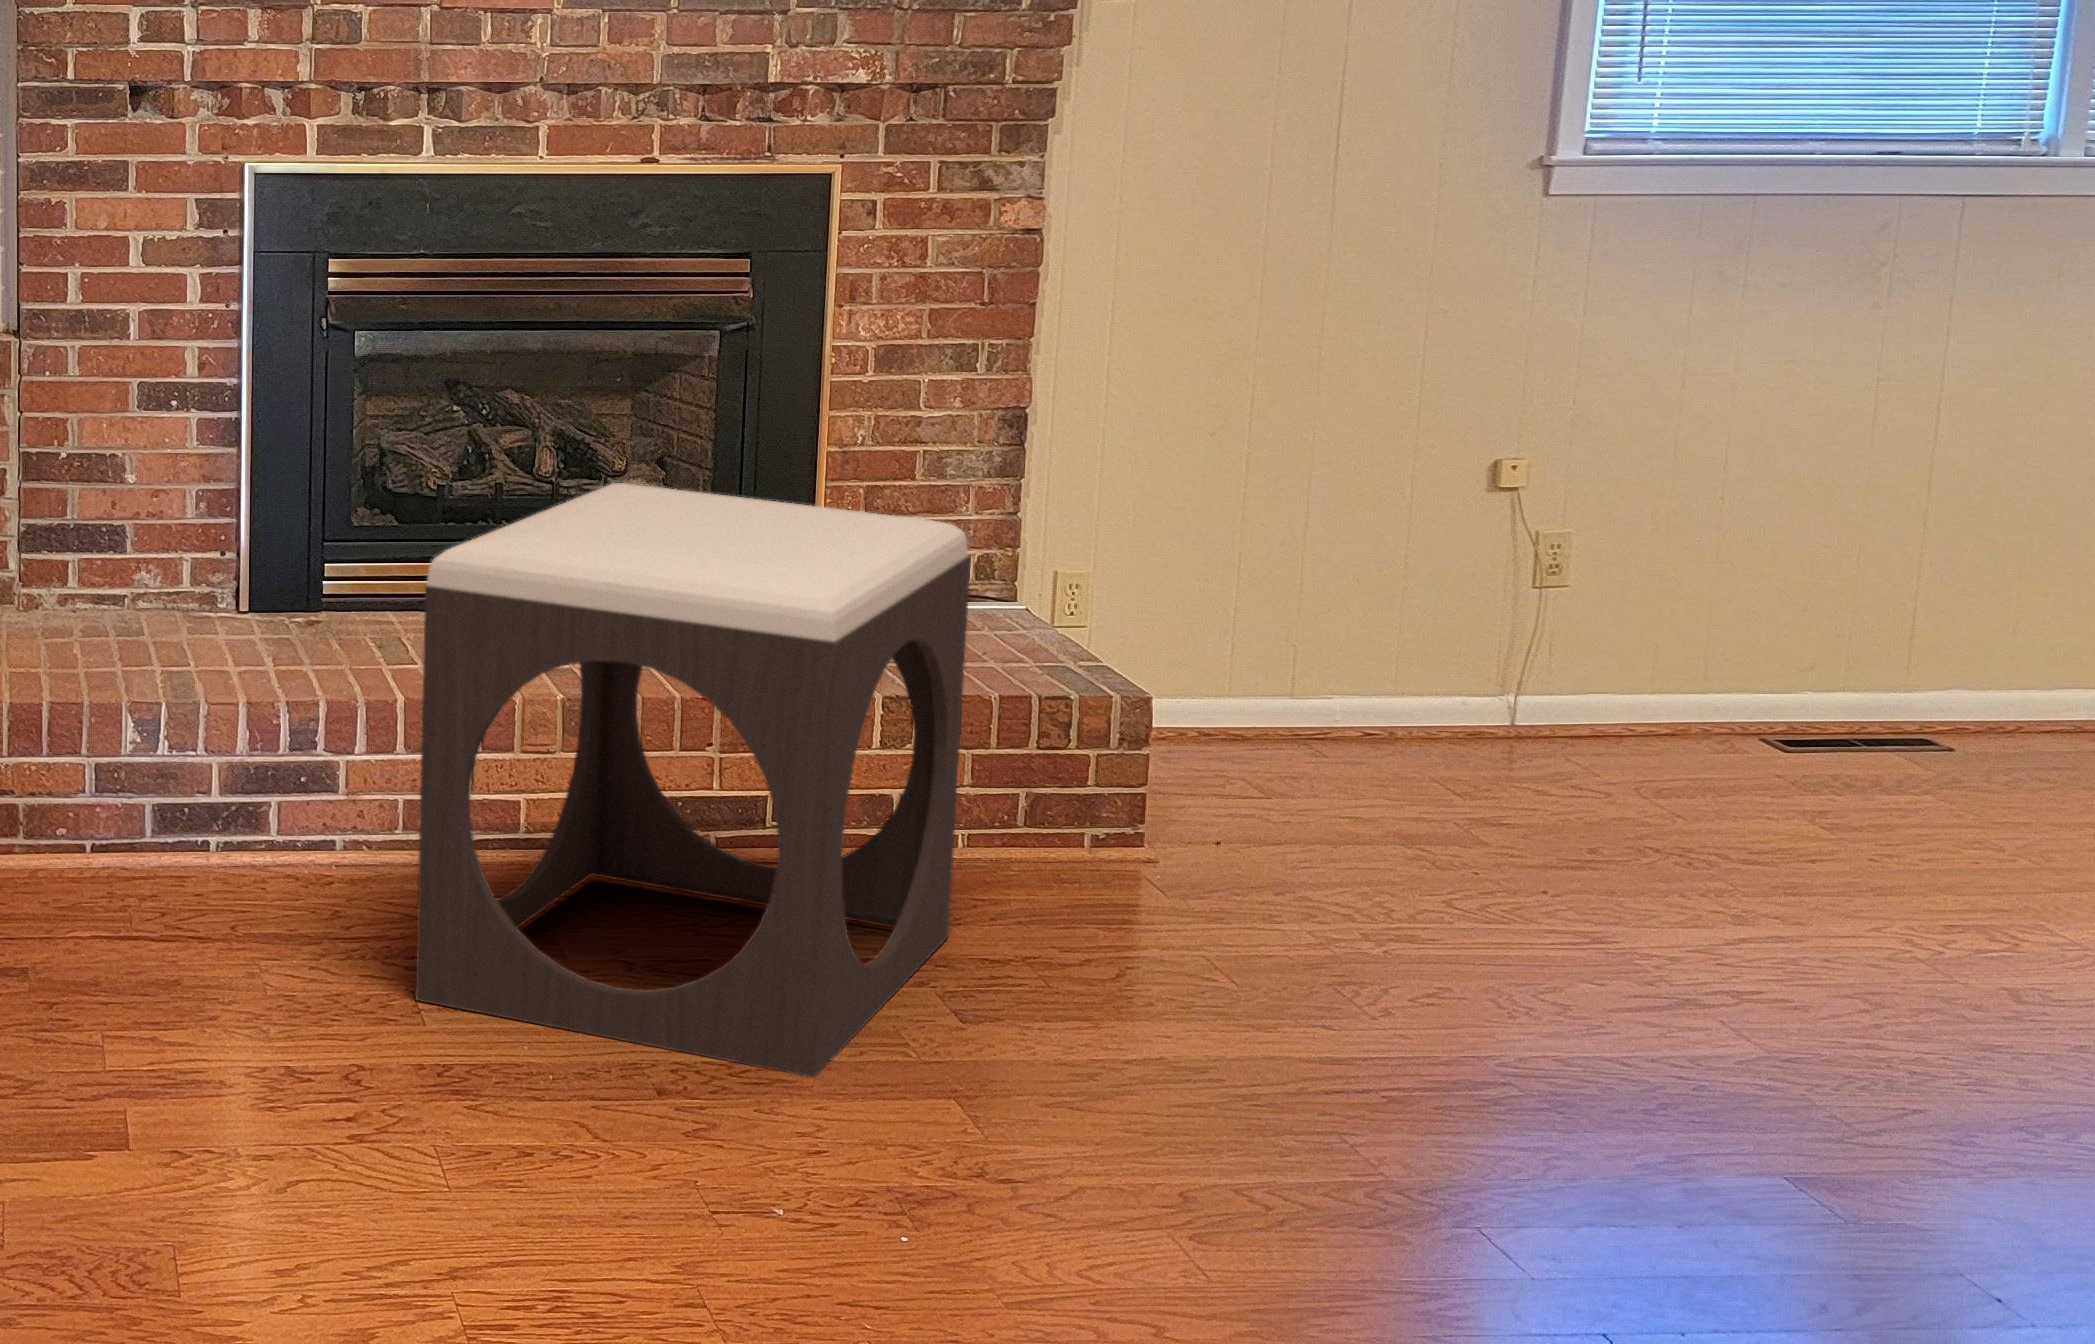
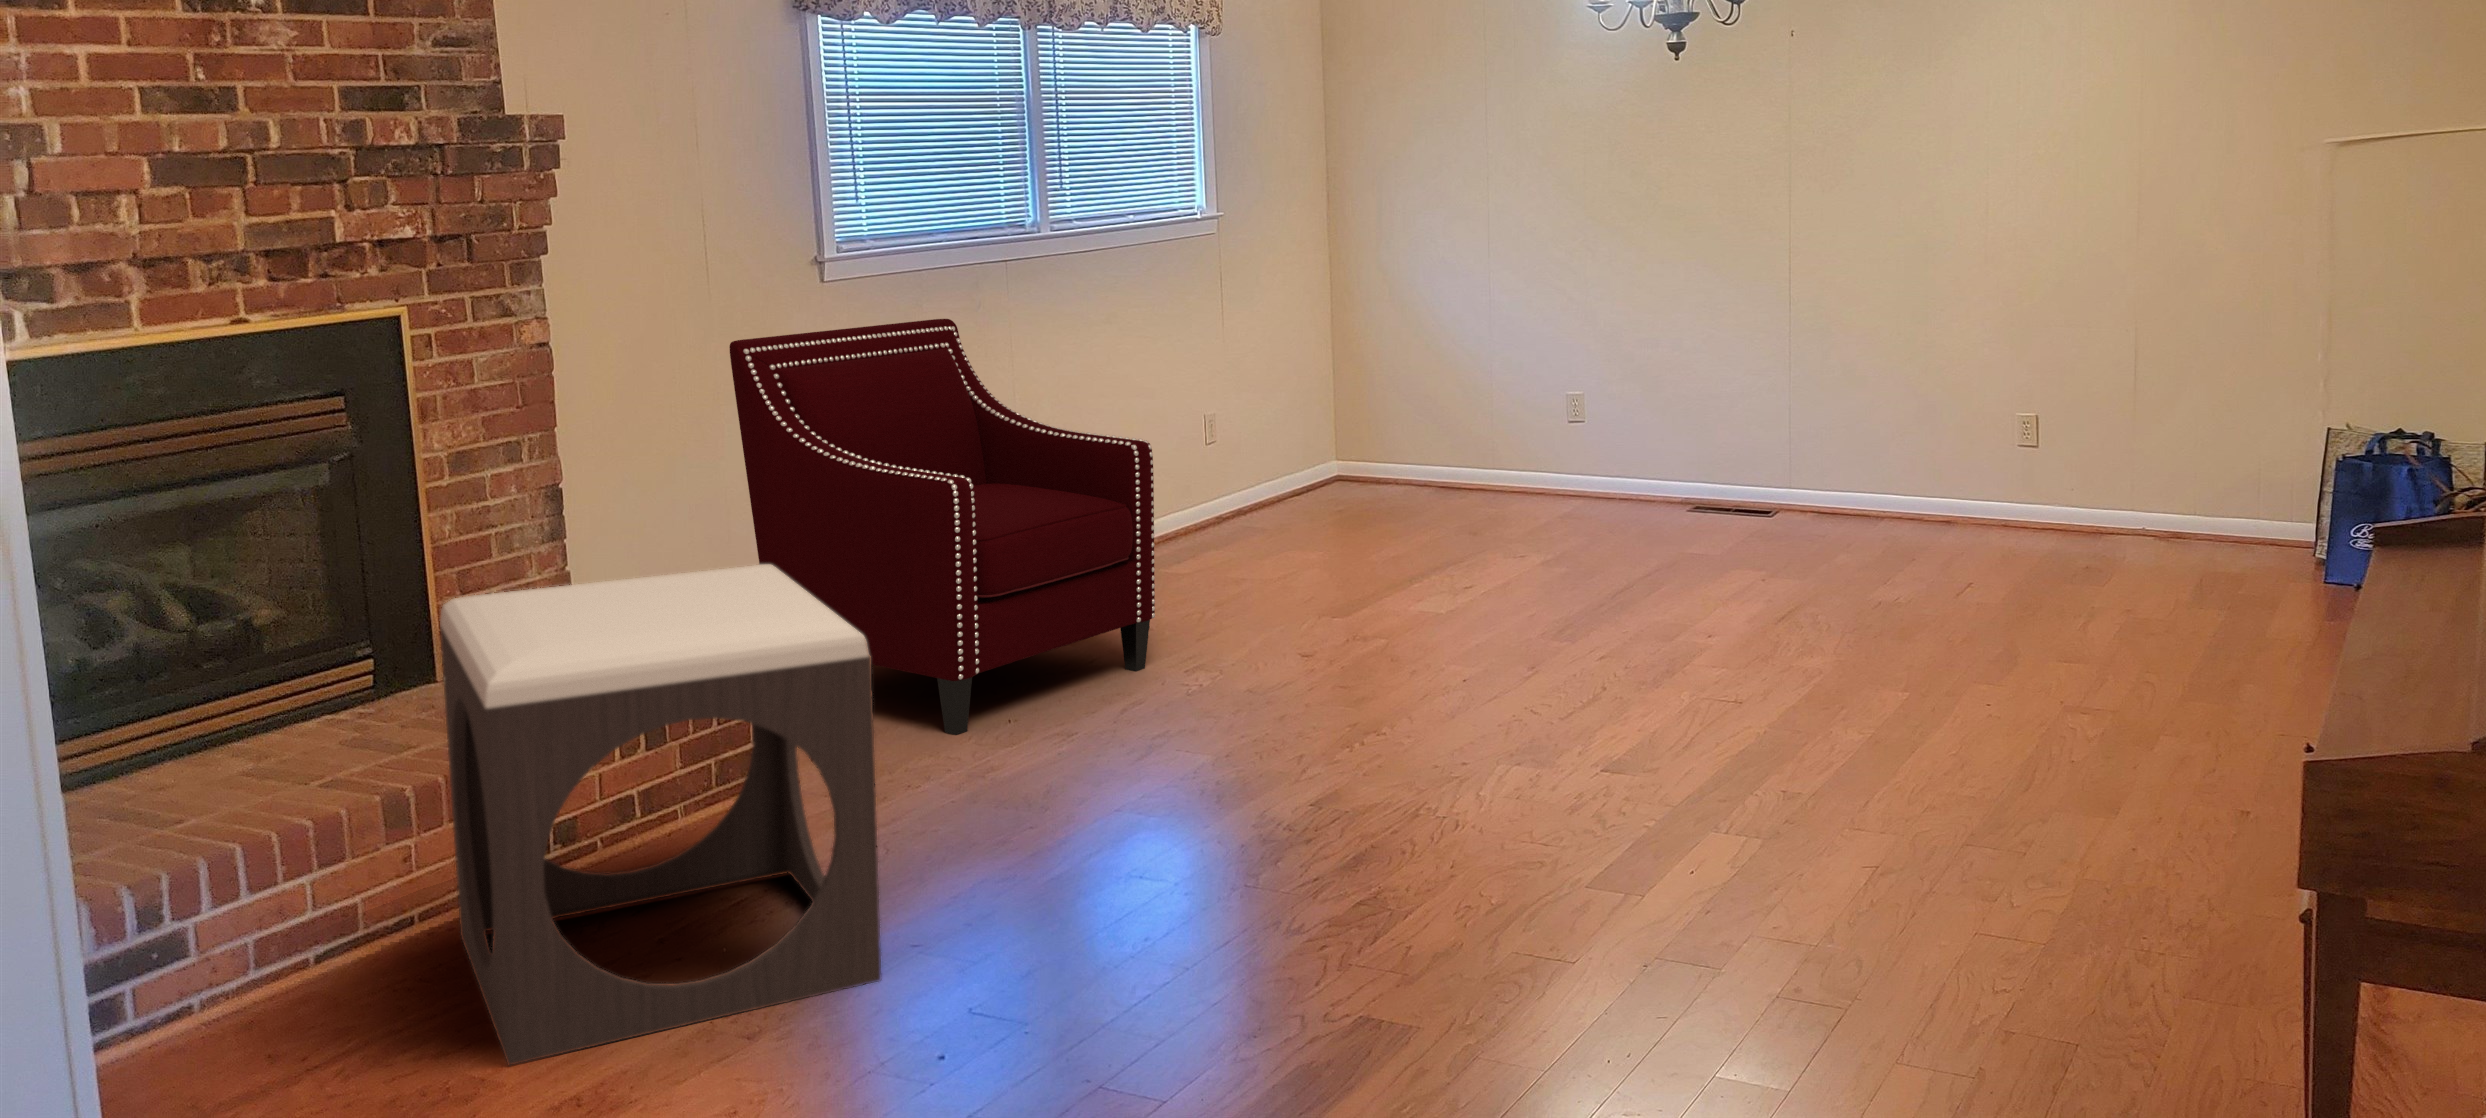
armchair: none [1291,265,1856,869] -> present [729,319,1155,735]

